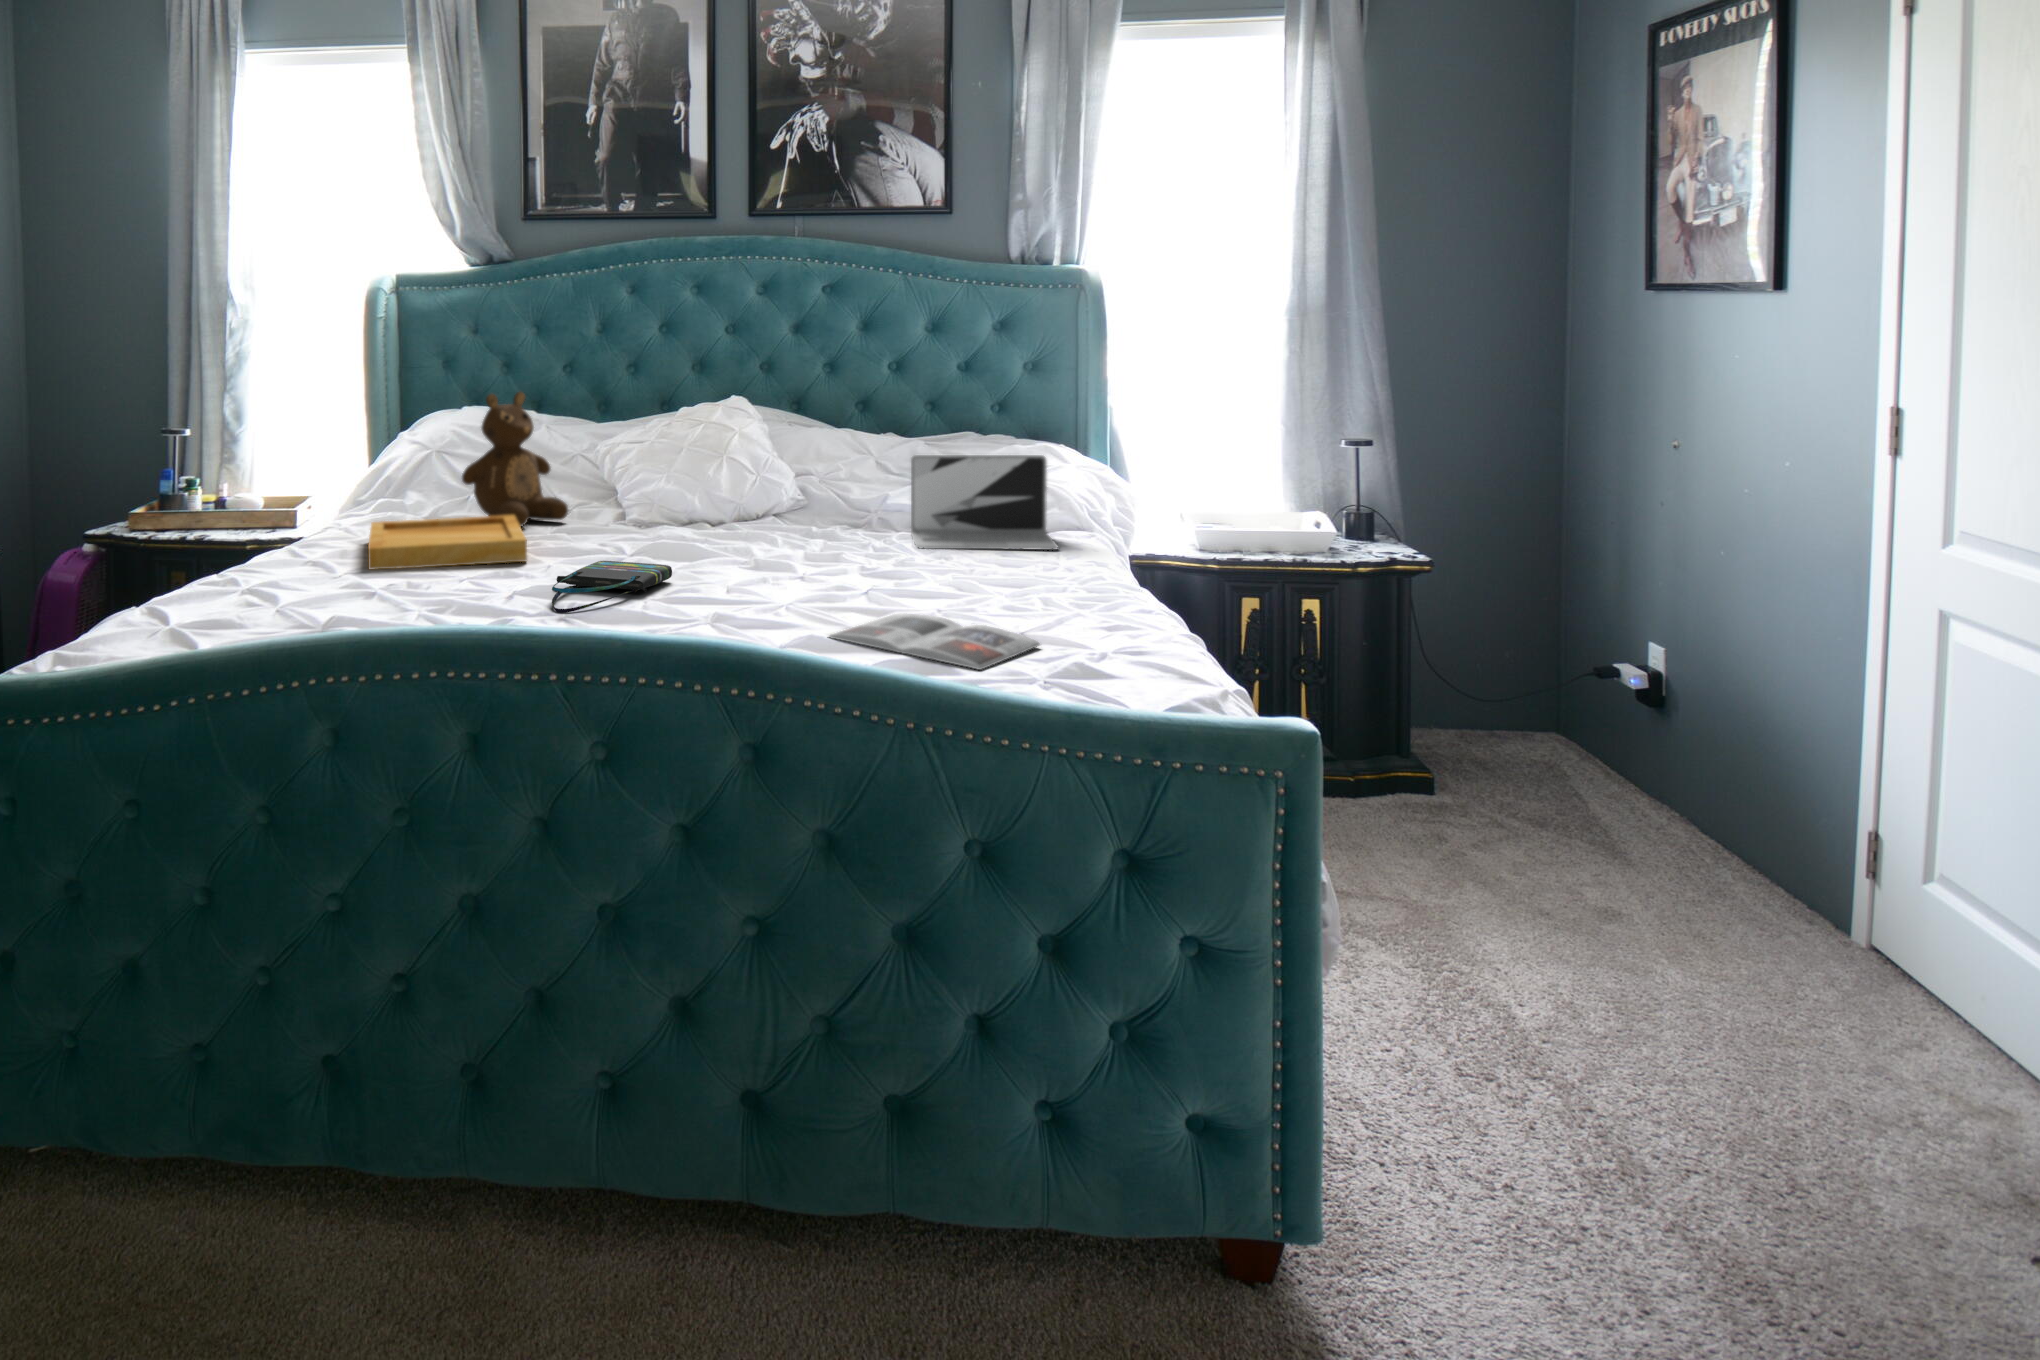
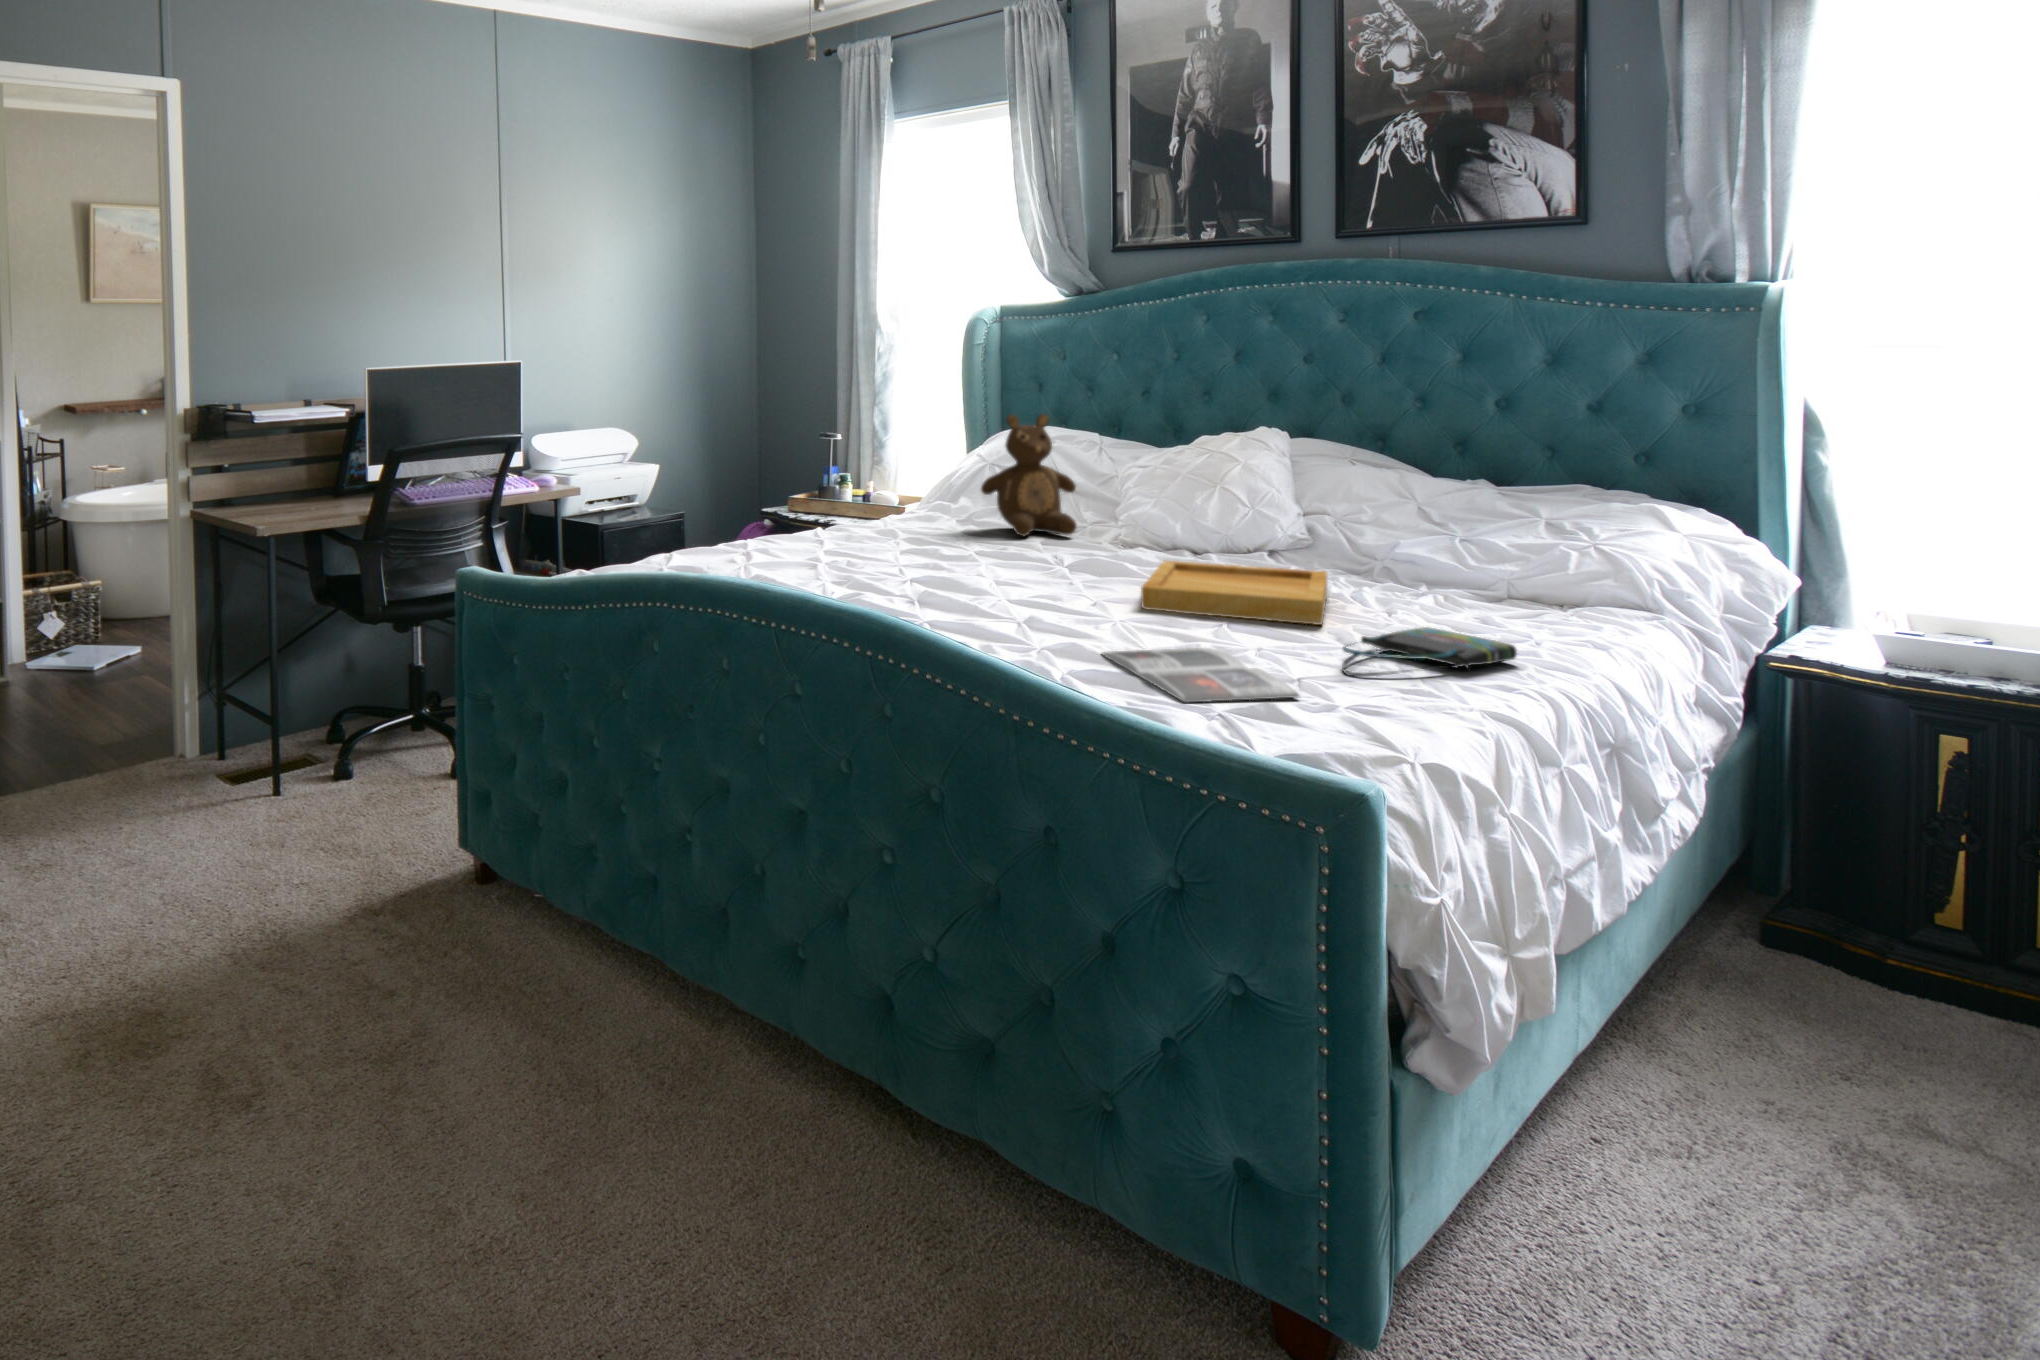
laptop: present [911,455,1058,550] -> none [1395,502,1604,627]
tray: present [368,515,527,569] -> present [1141,561,1327,625]
tote bag: present [552,561,672,613] -> present [1342,627,1517,677]

